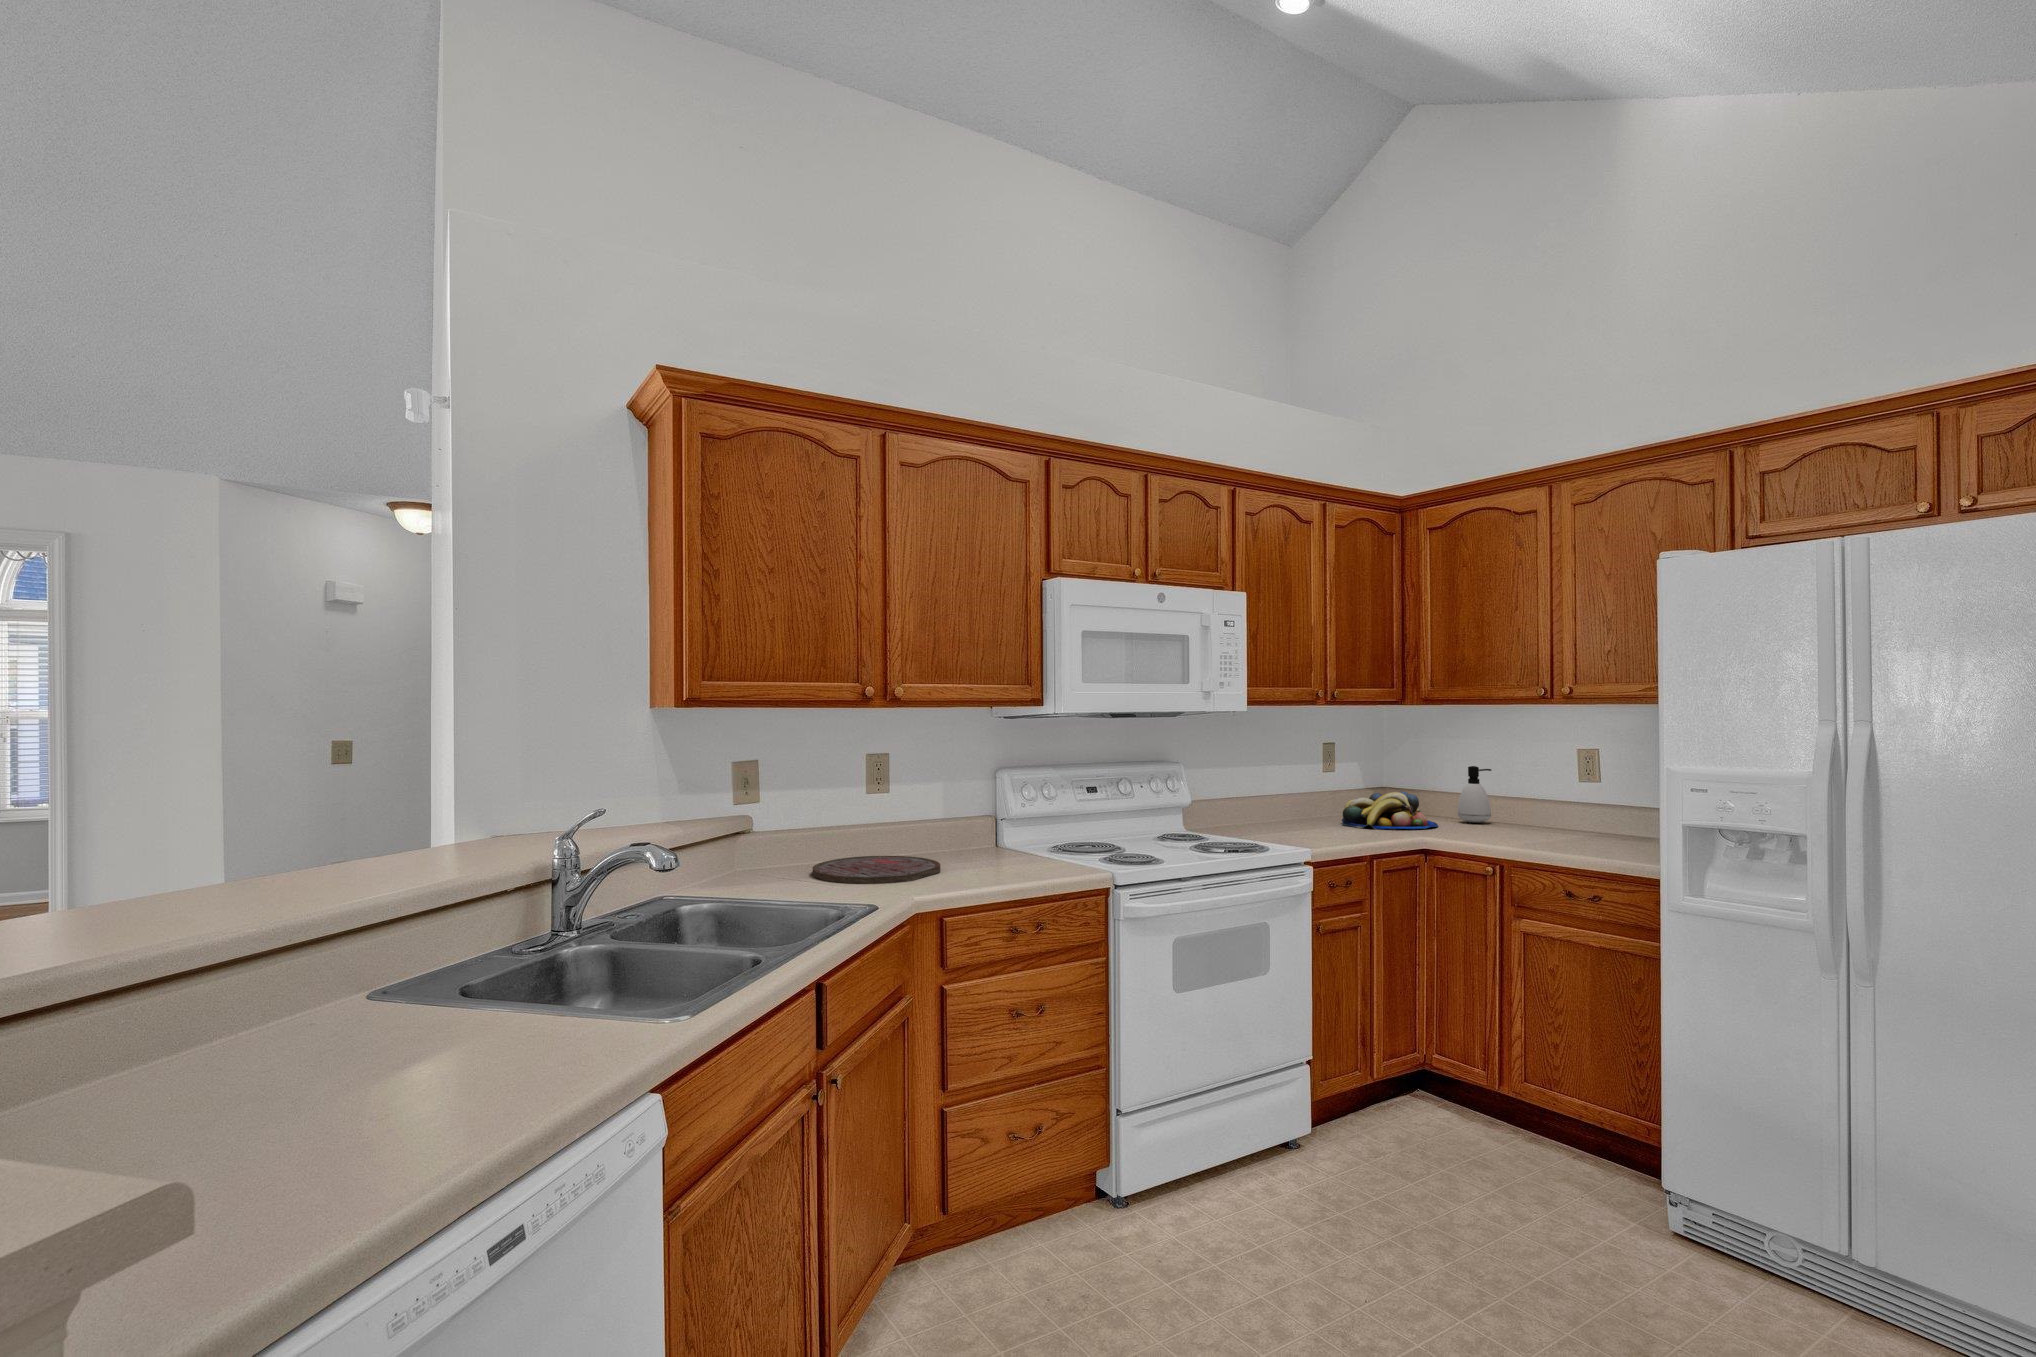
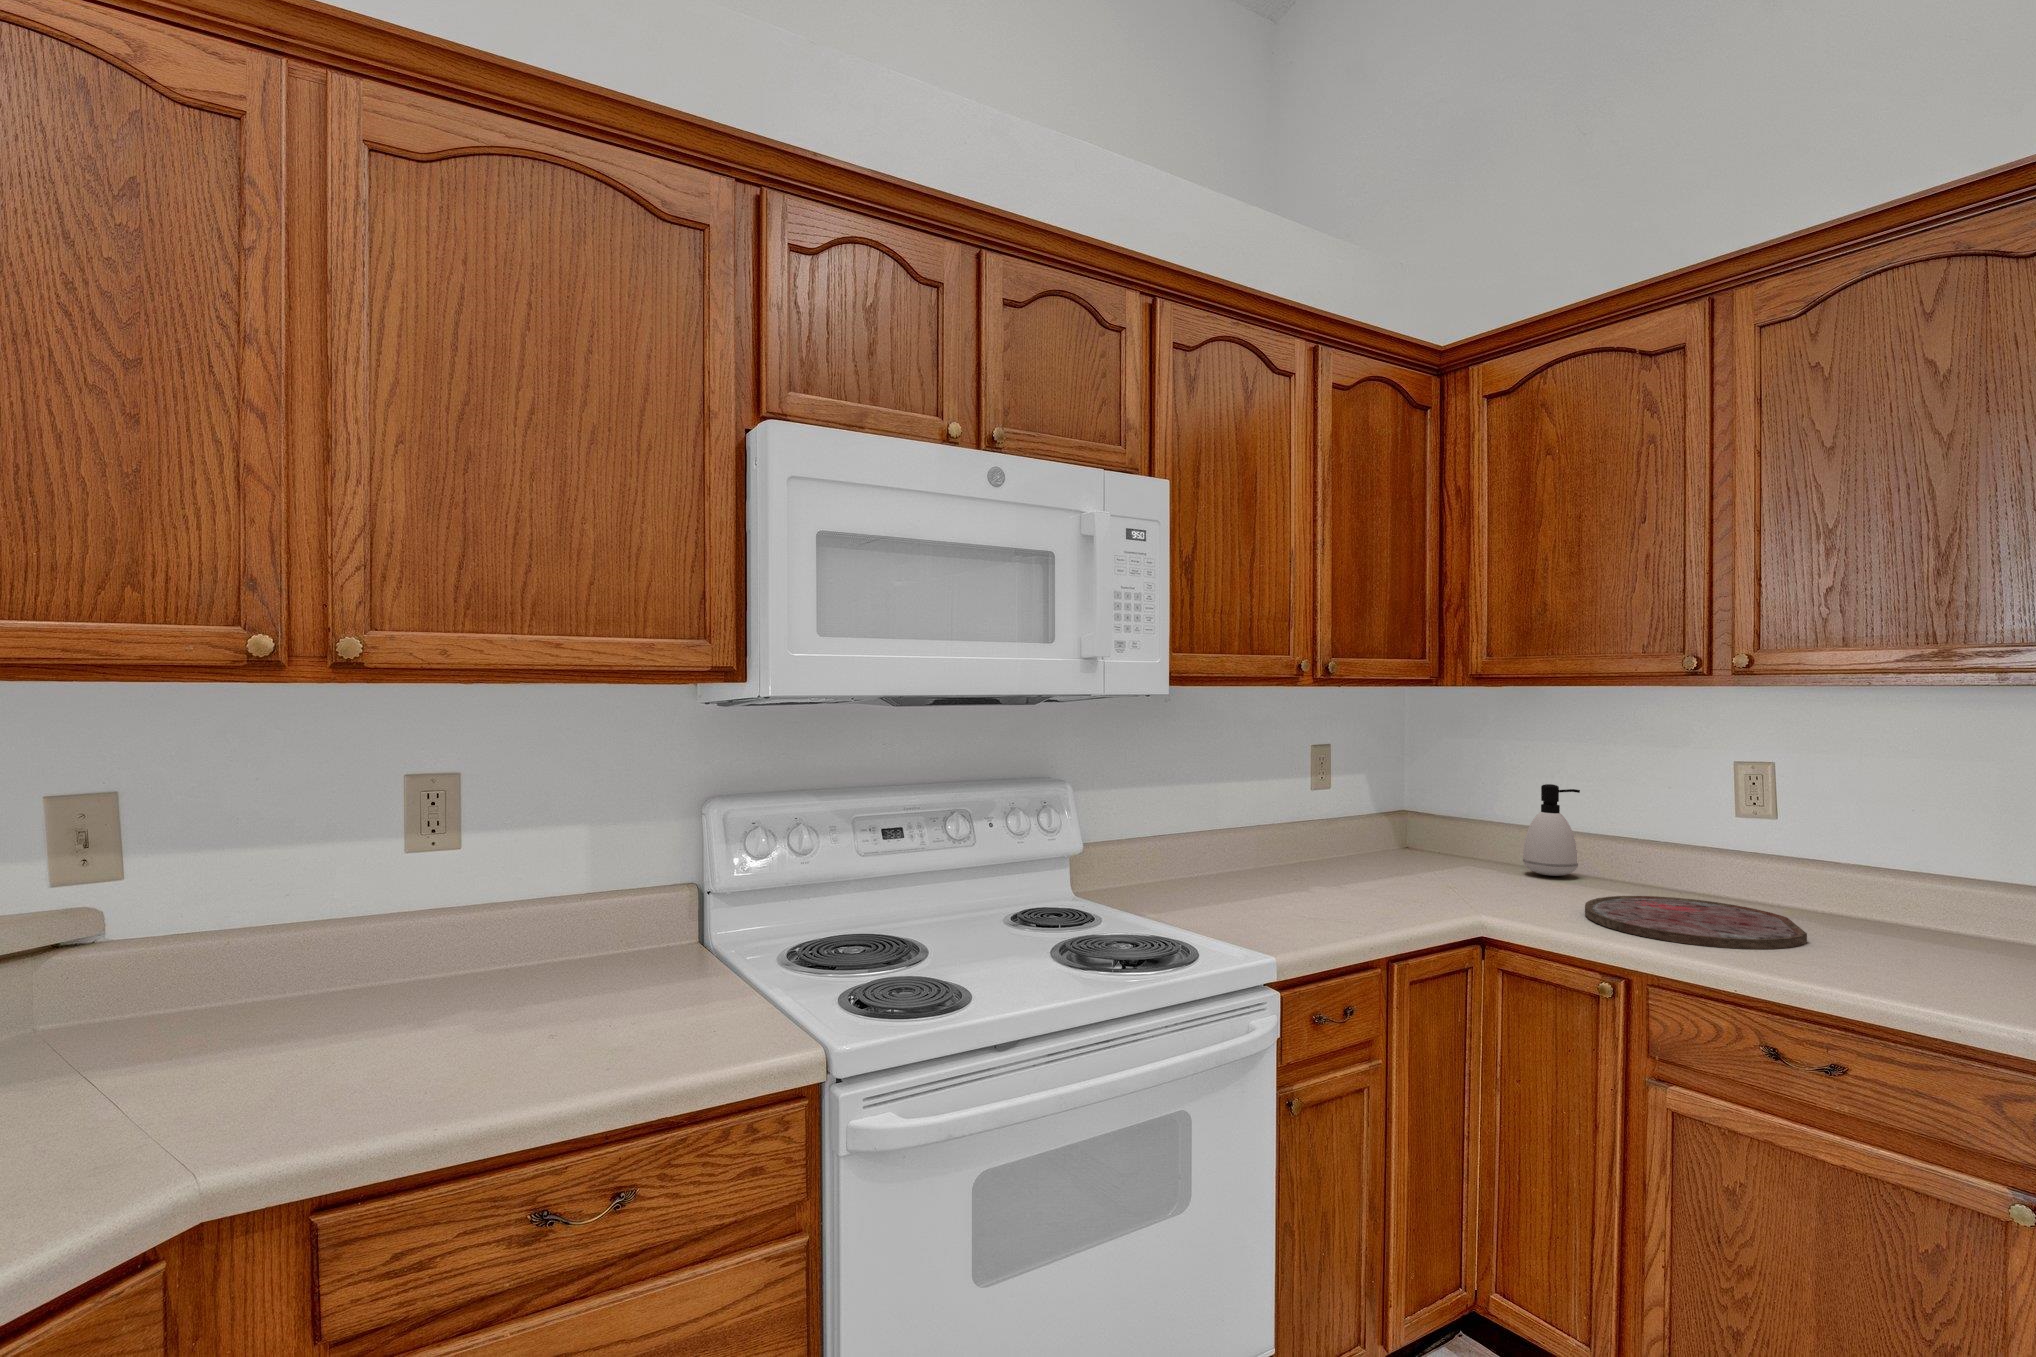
fruit bowl: present [1342,791,1438,830] -> none [1336,824,1495,893]
cutting board: present [813,856,940,884] -> present [1585,896,1807,949]

